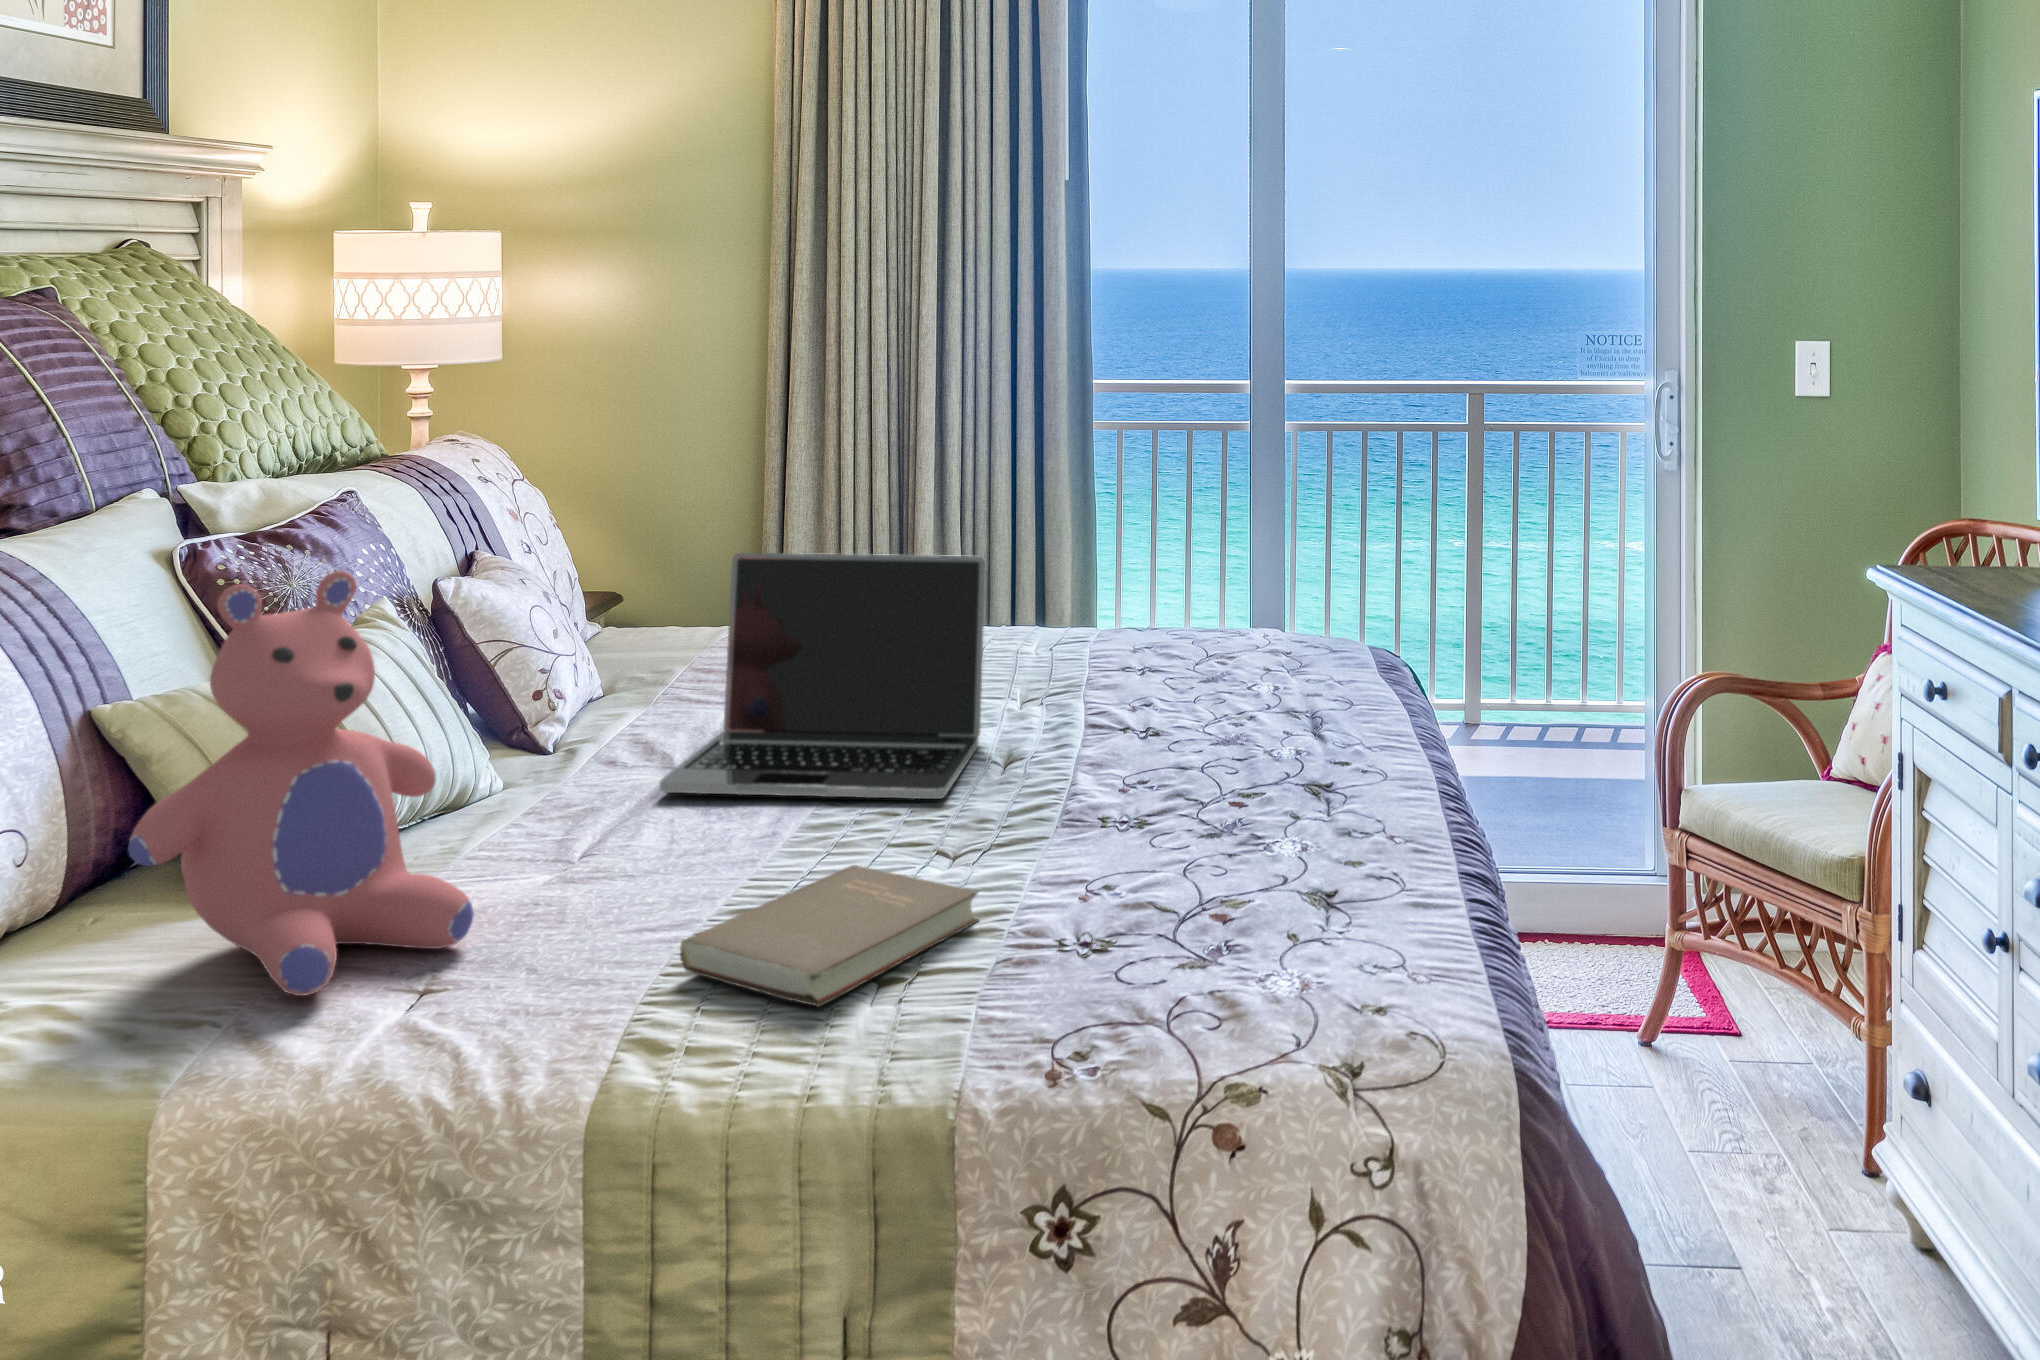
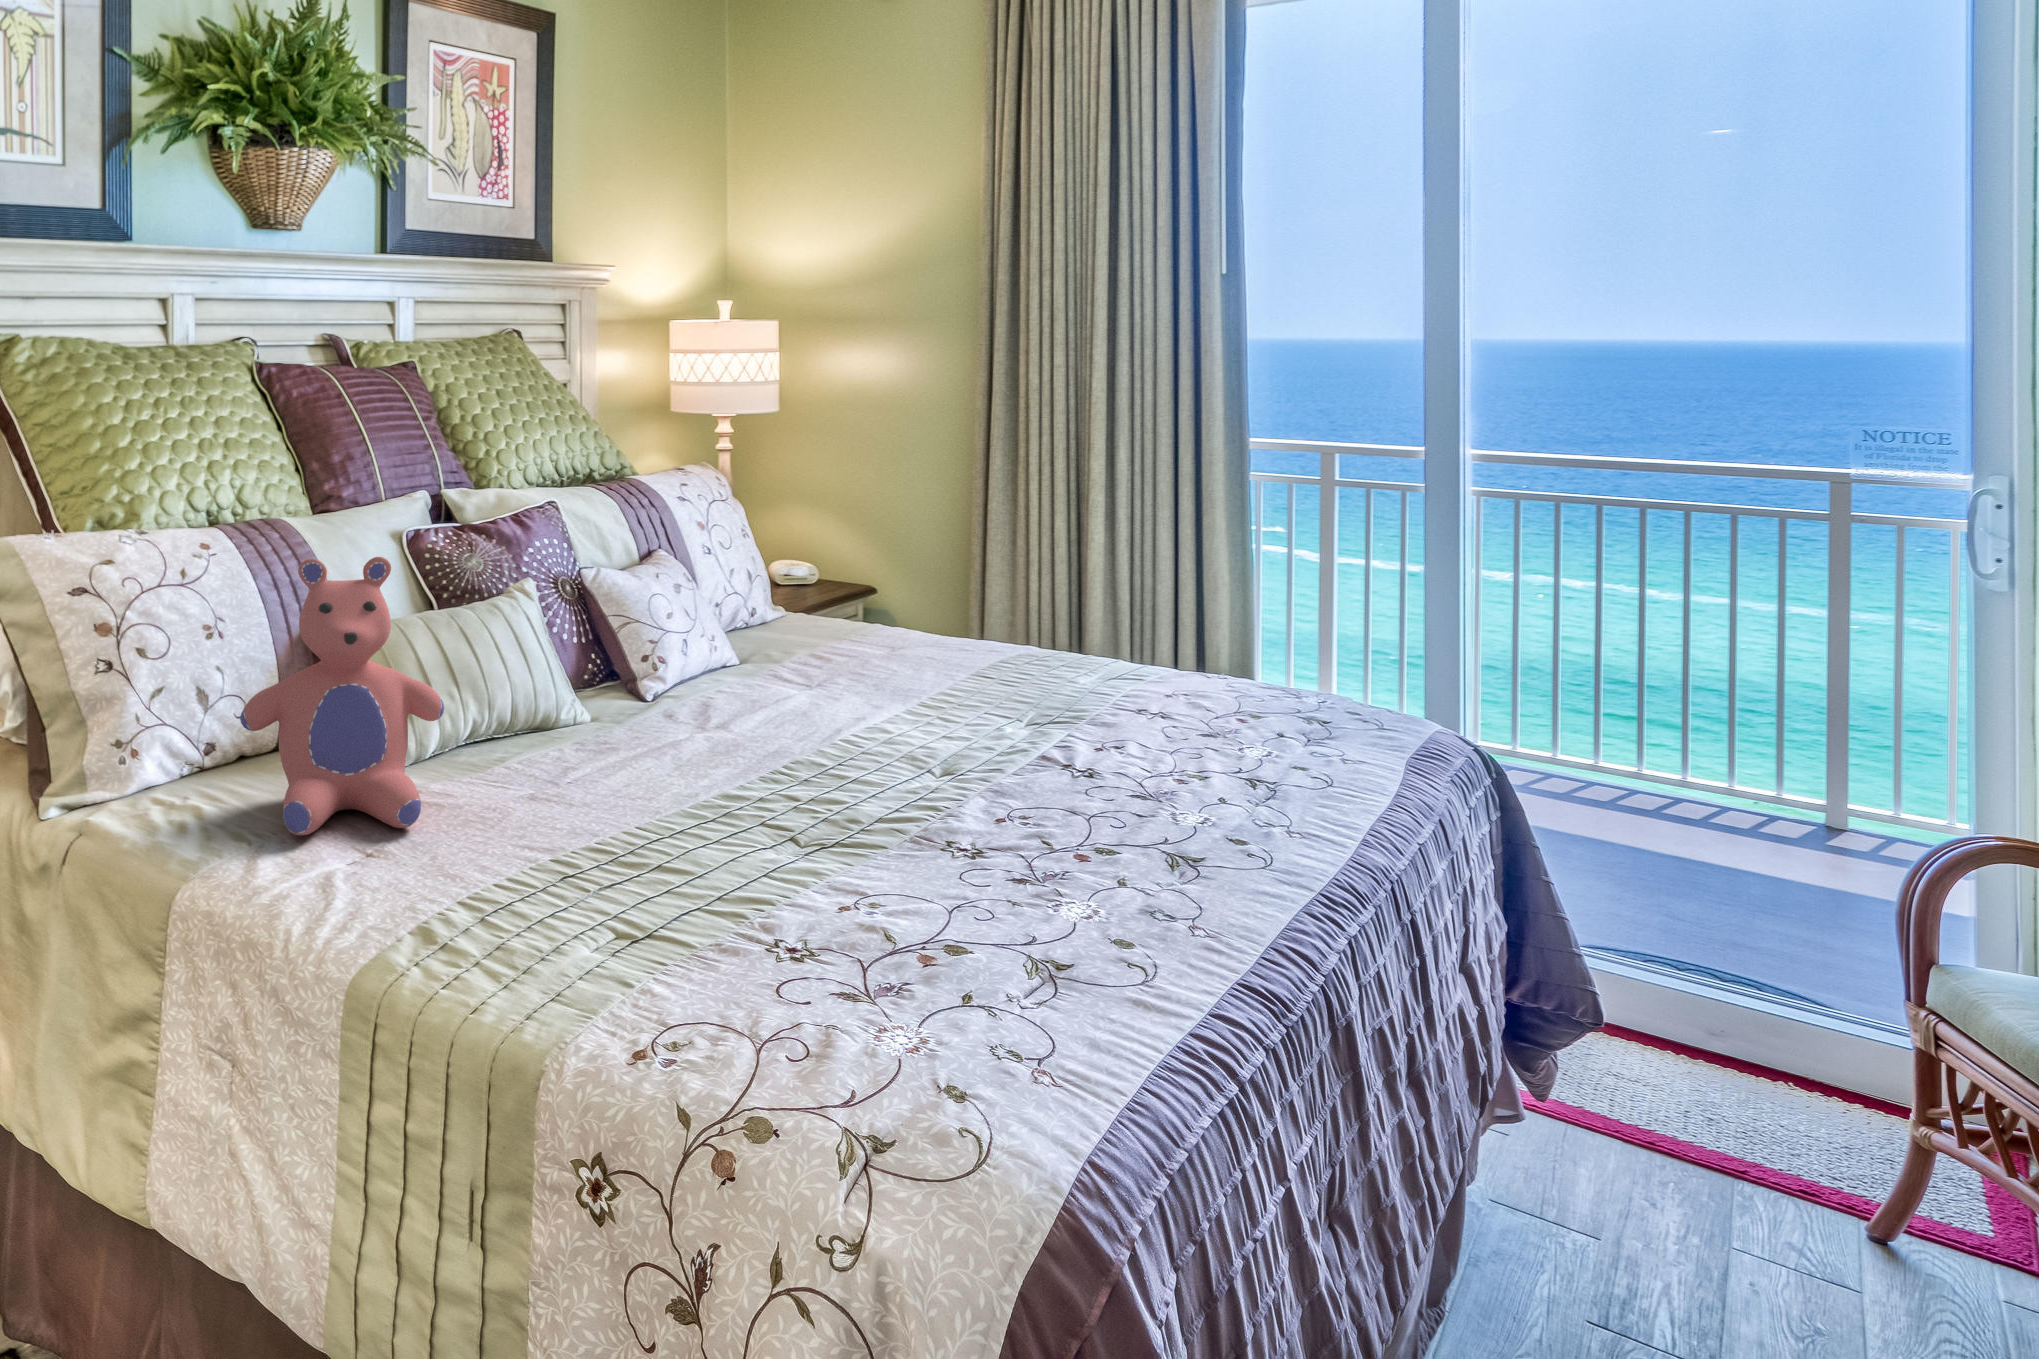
laptop: present [659,553,985,799] -> none [647,579,944,810]
book: present [680,865,979,1006] -> none [495,842,733,939]

